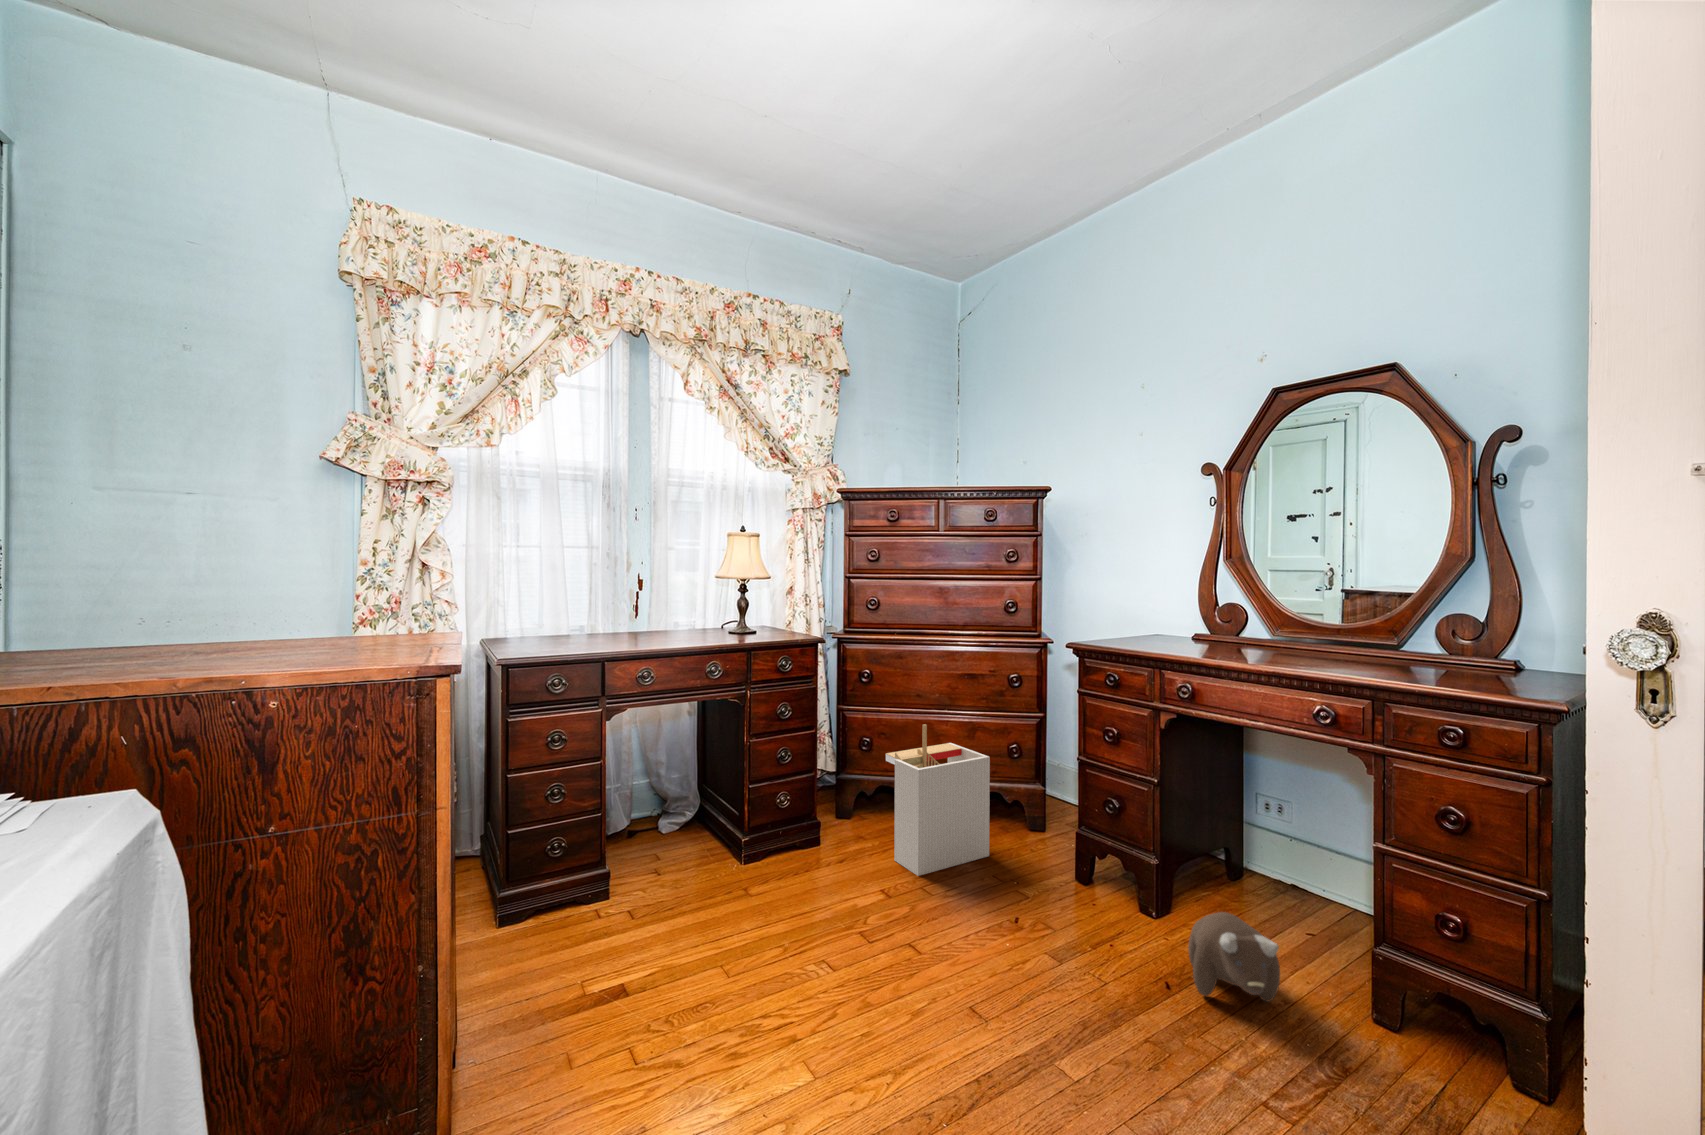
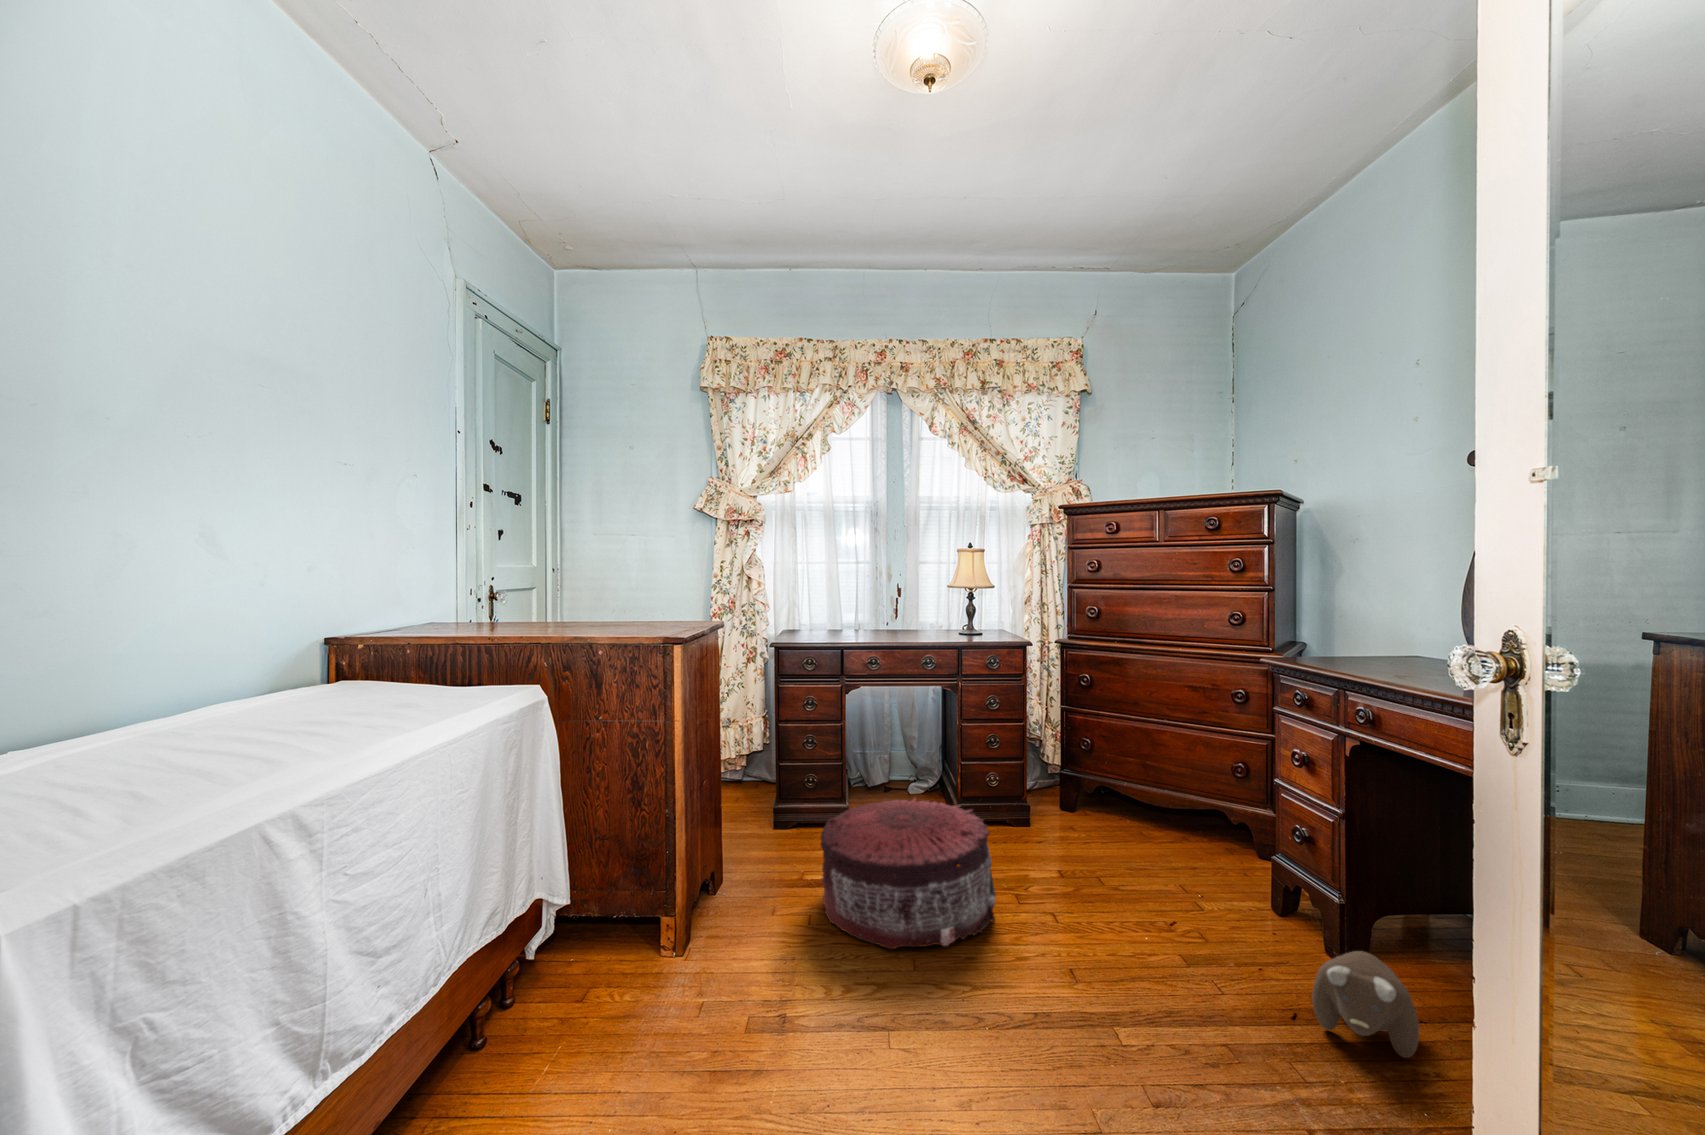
storage bin: present [886,724,990,876] -> none [1086,727,1191,866]
pouf: none [631,843,870,1062] -> present [821,798,996,949]

